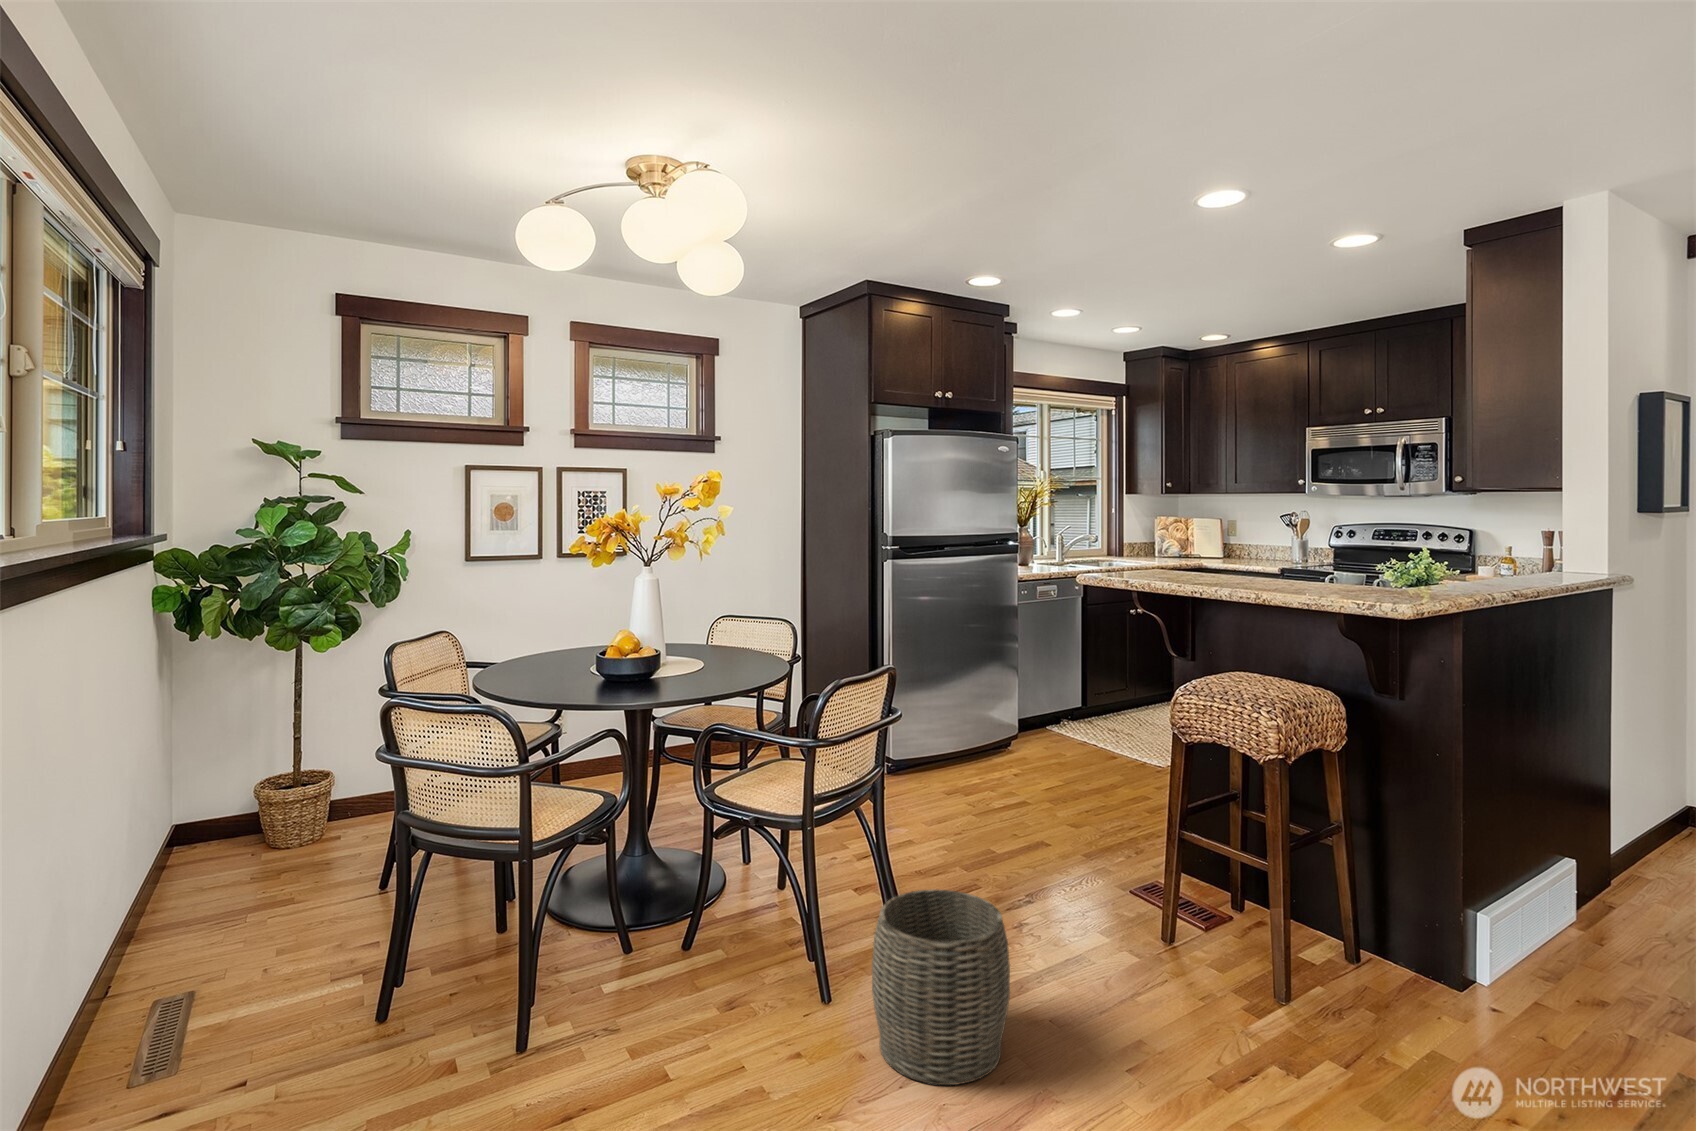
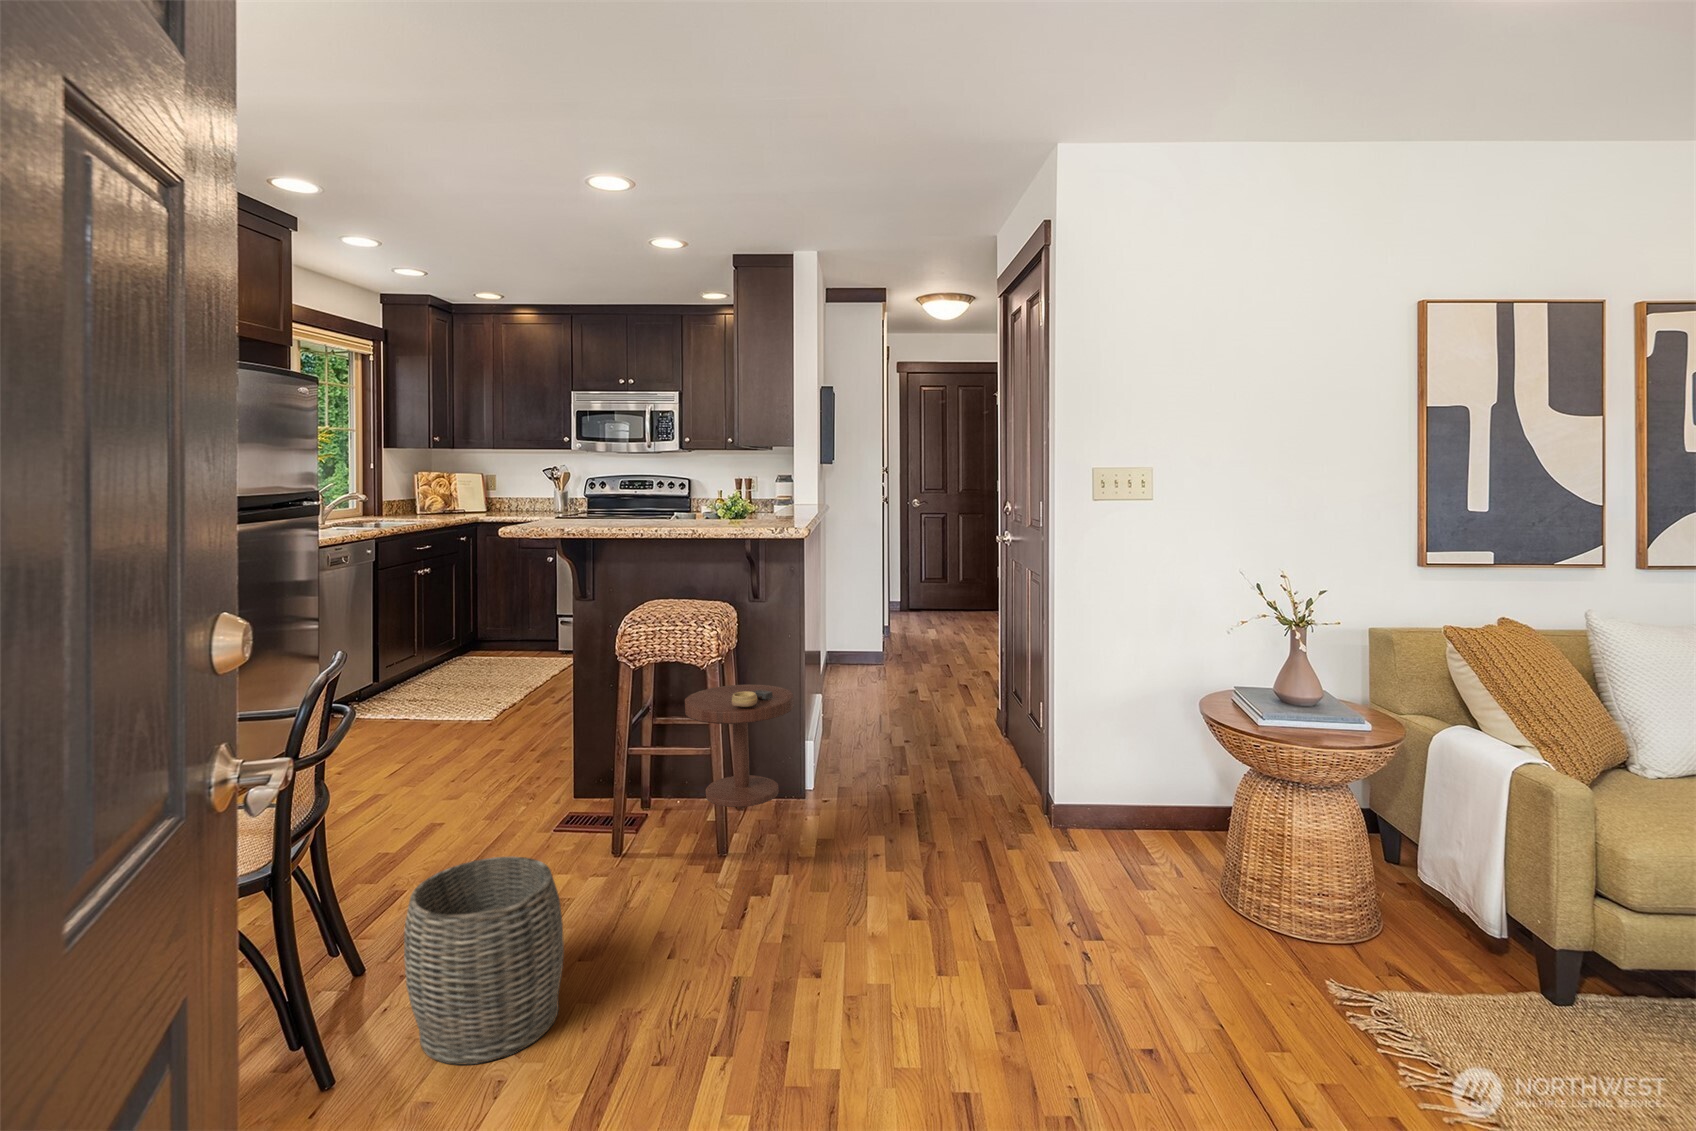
side table: none [1212,791,1363,1049] -> present [685,685,794,807]

